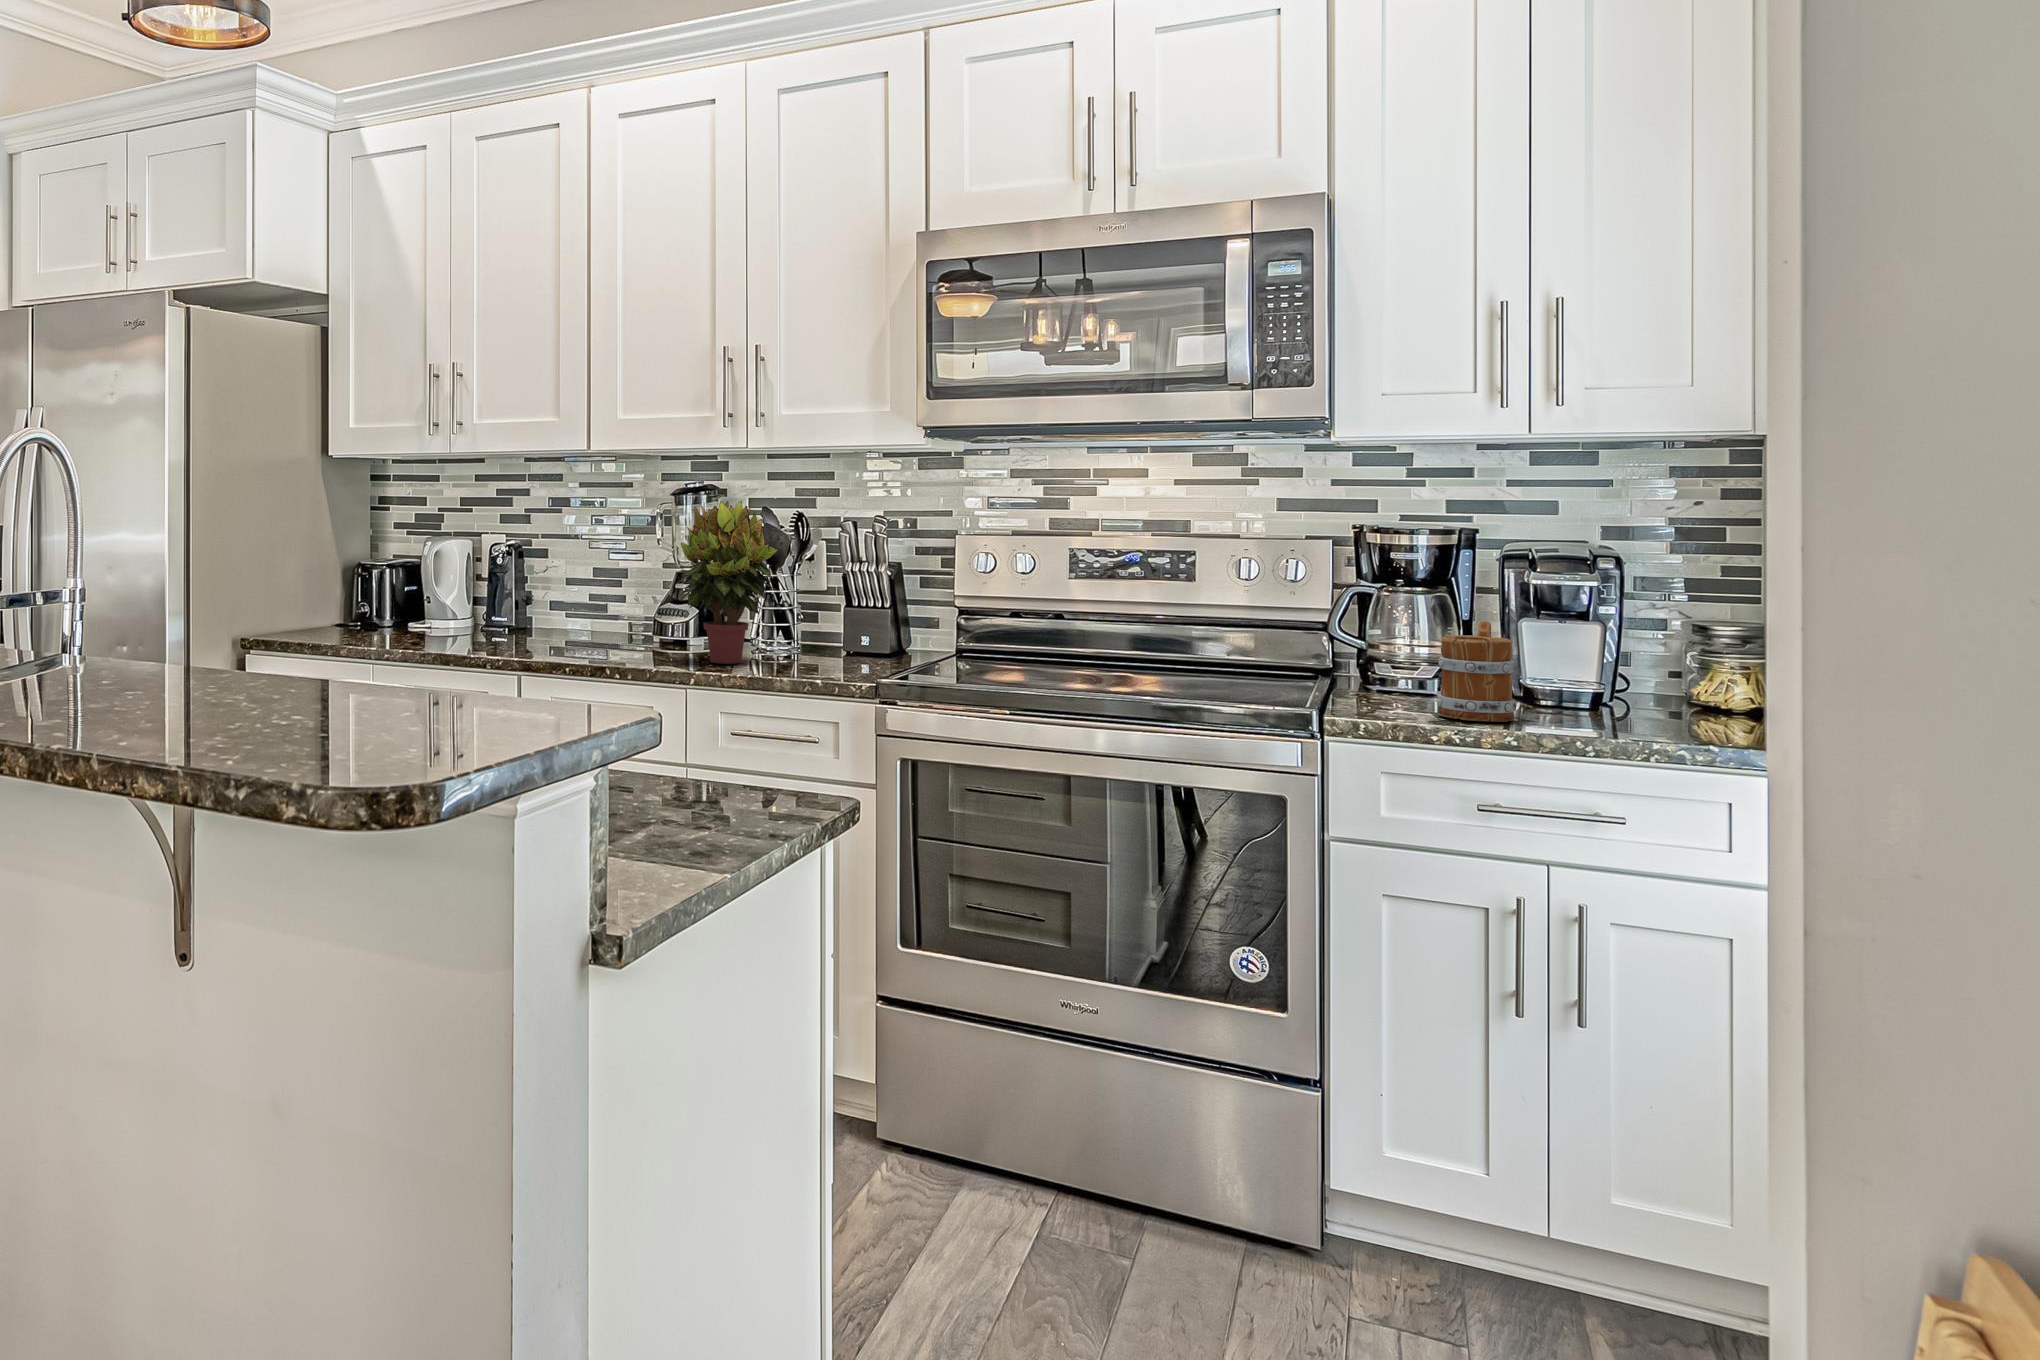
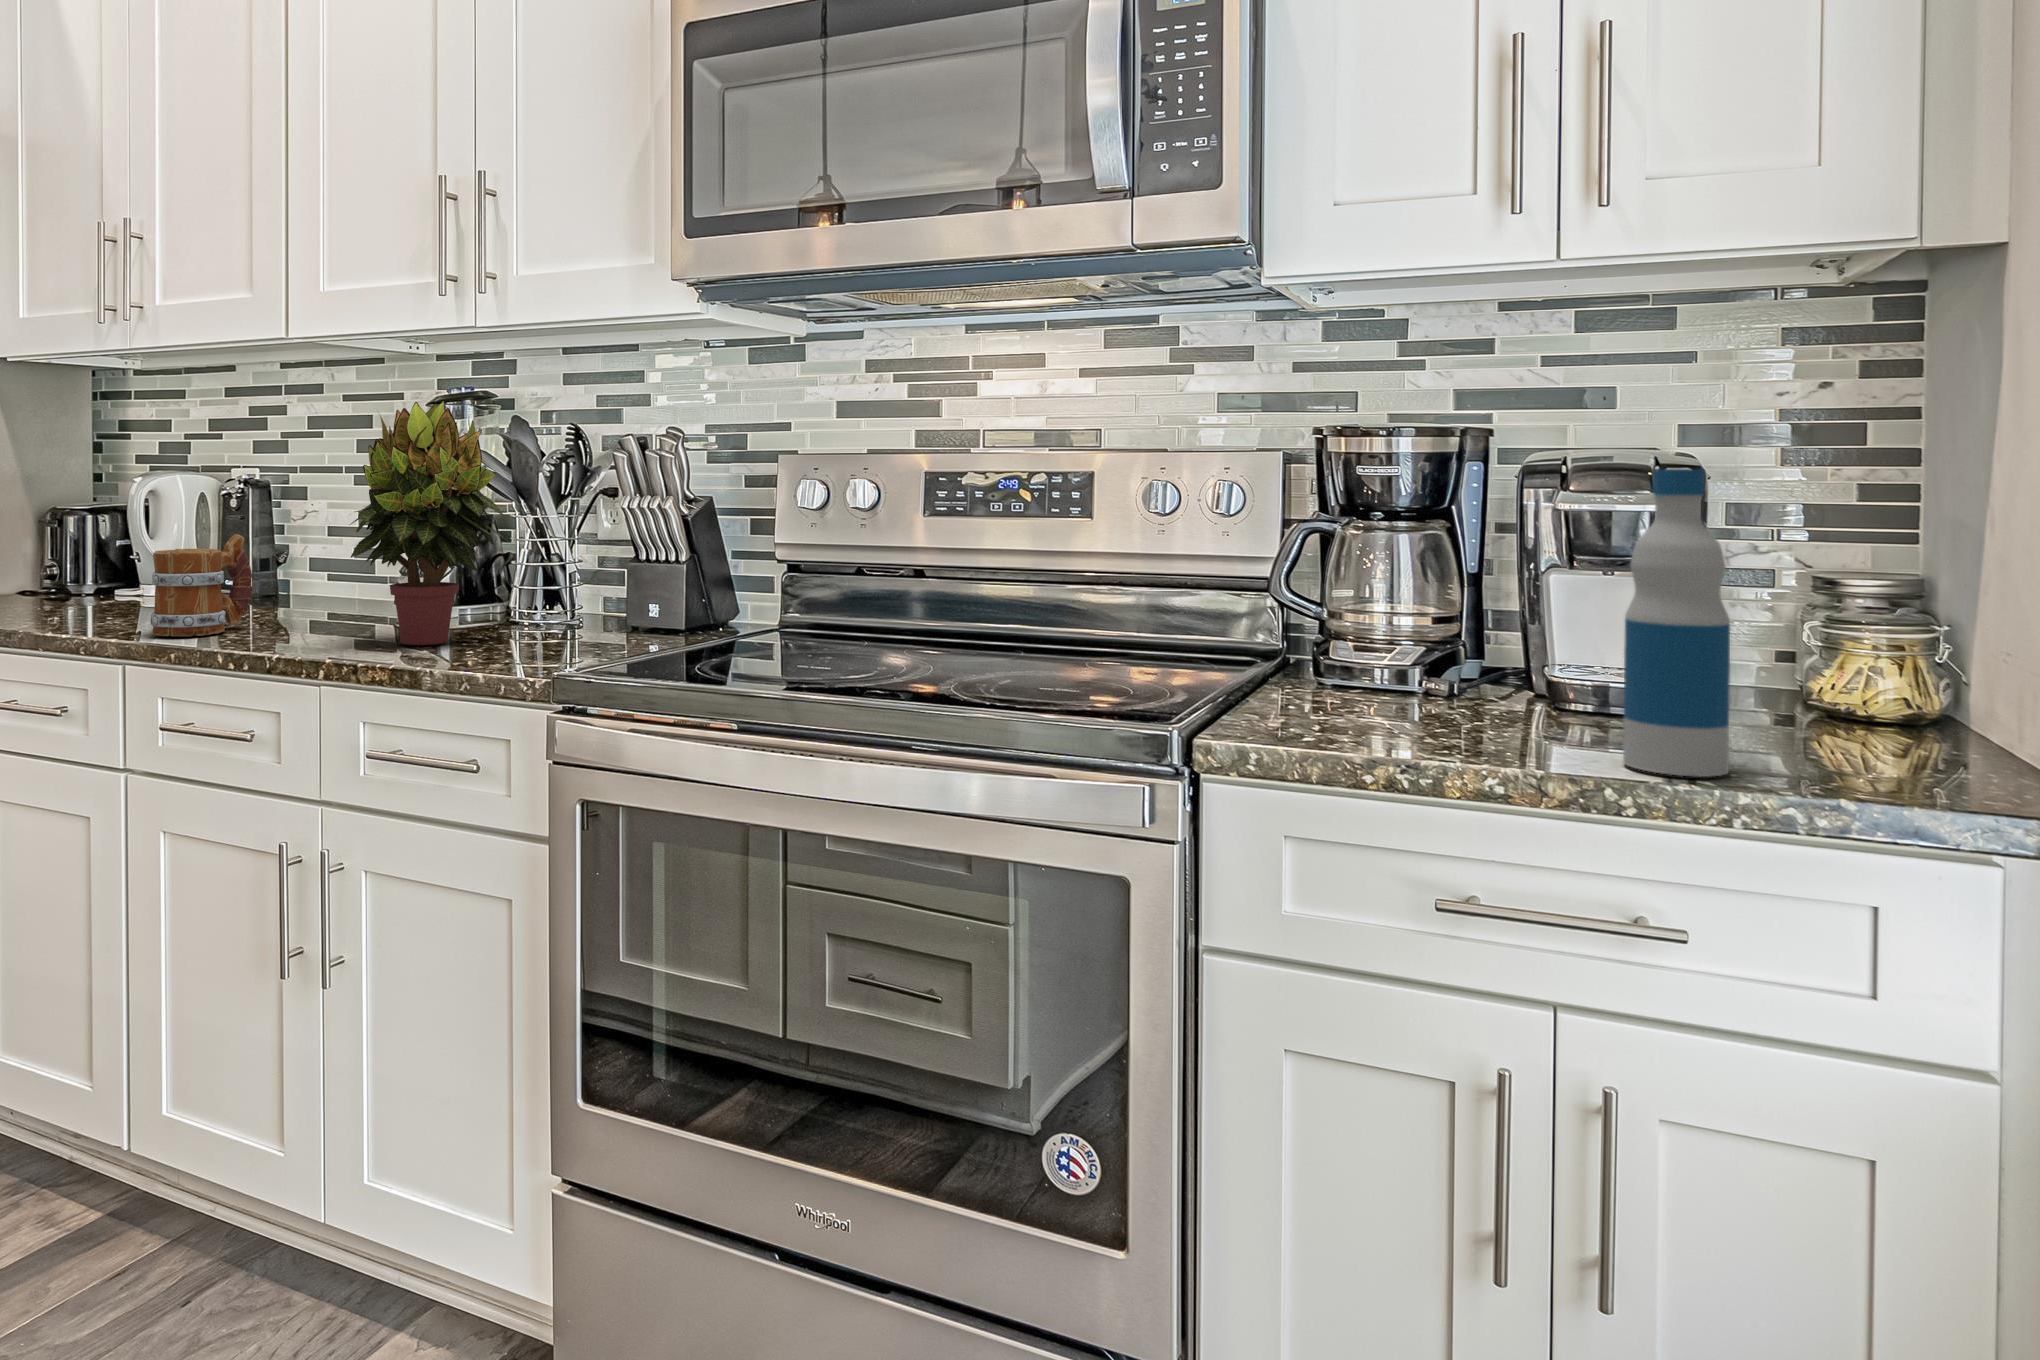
bottle: none [1586,567,1648,737] -> present [1623,469,1730,777]
mug: present [1437,621,1516,722] -> present [151,534,253,636]

